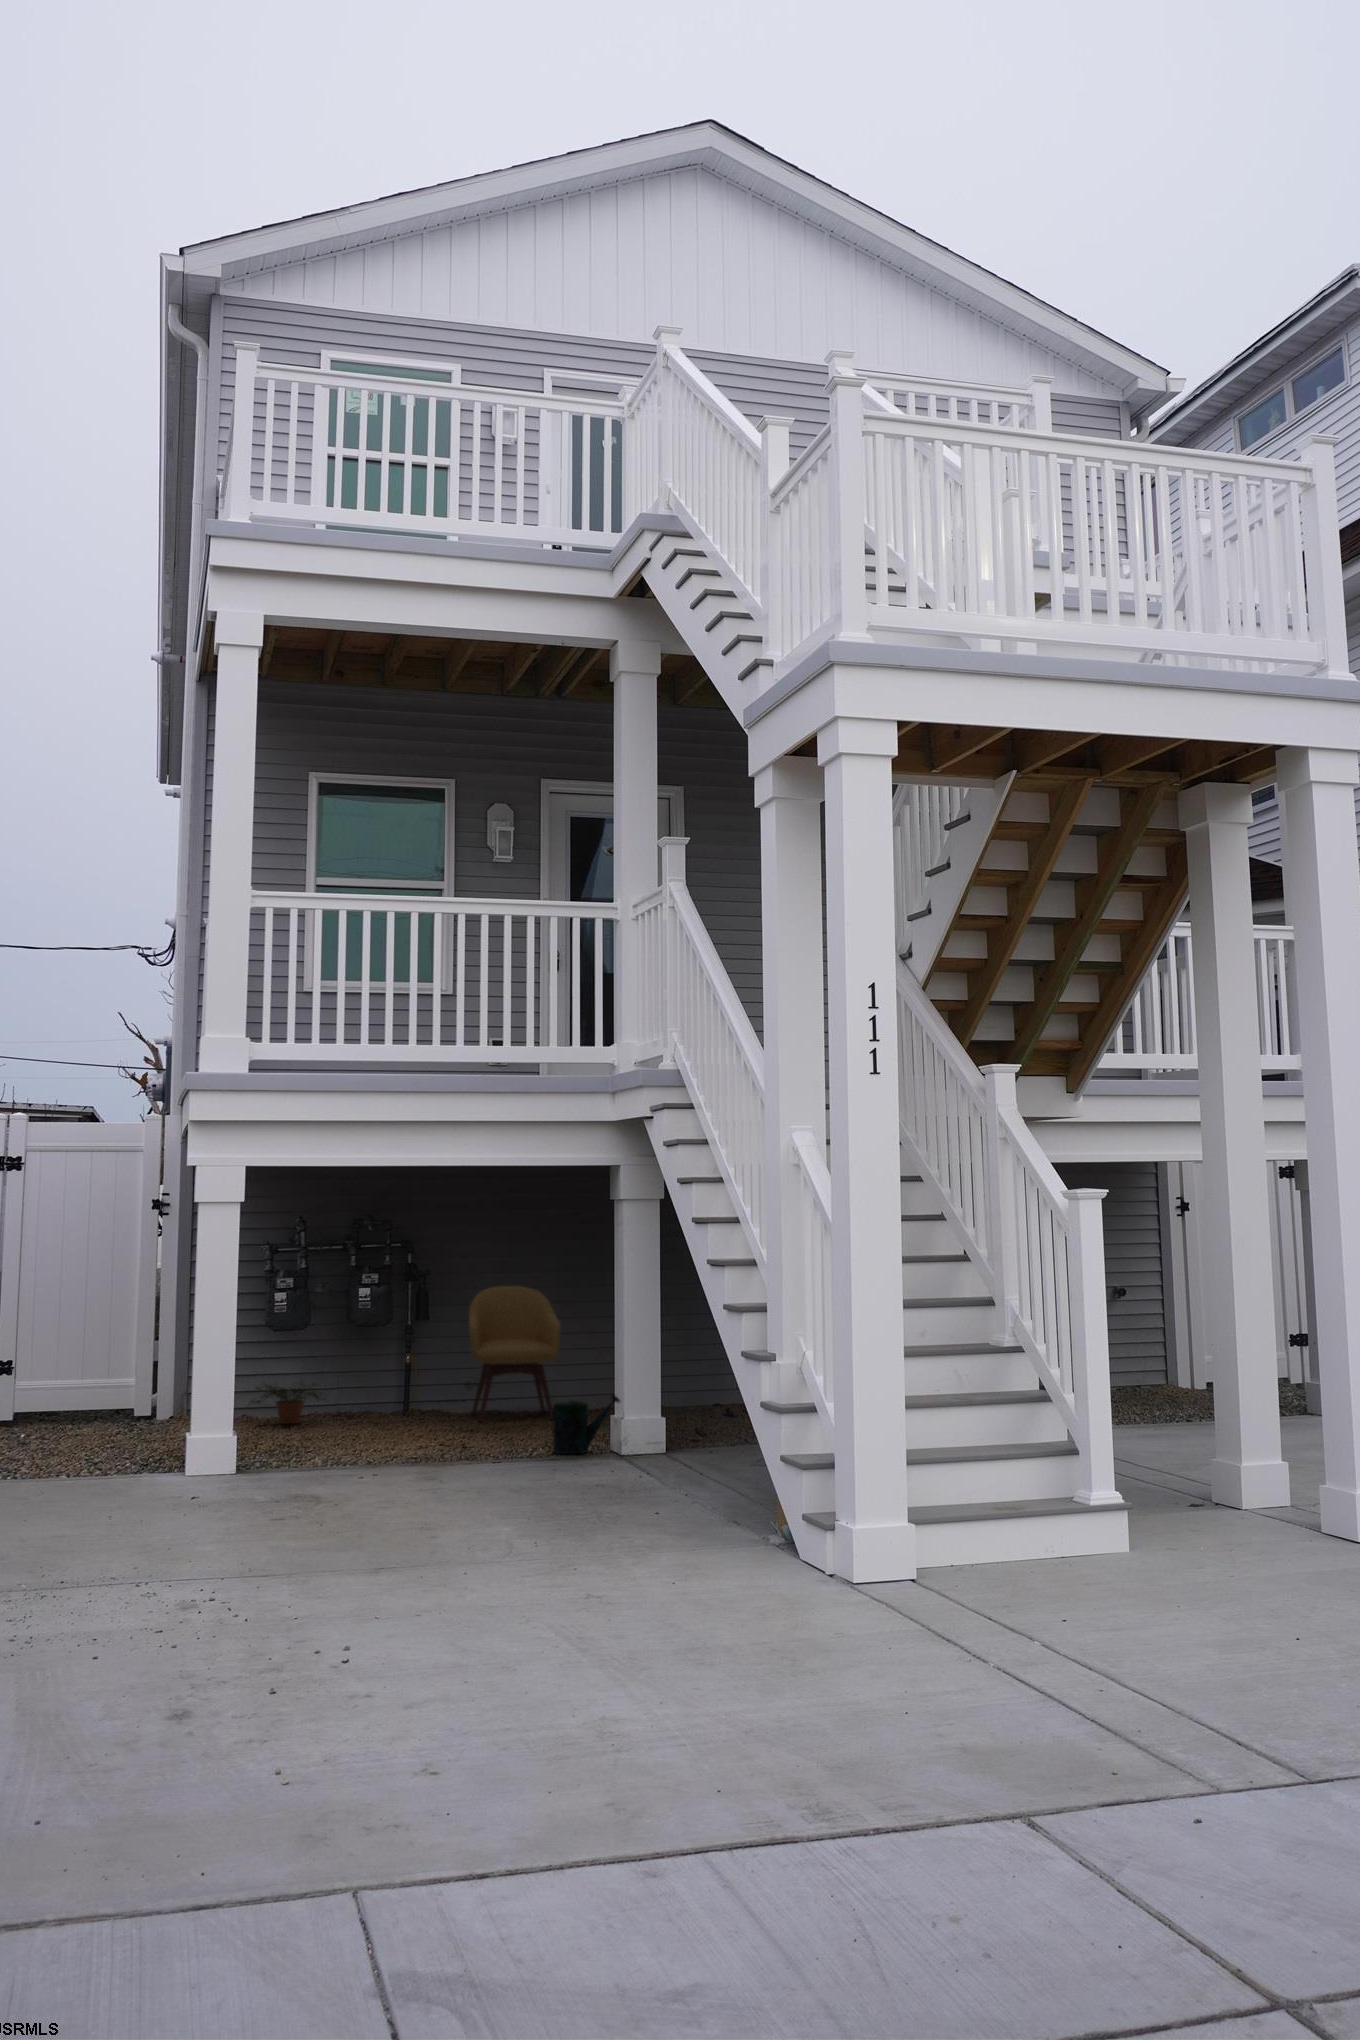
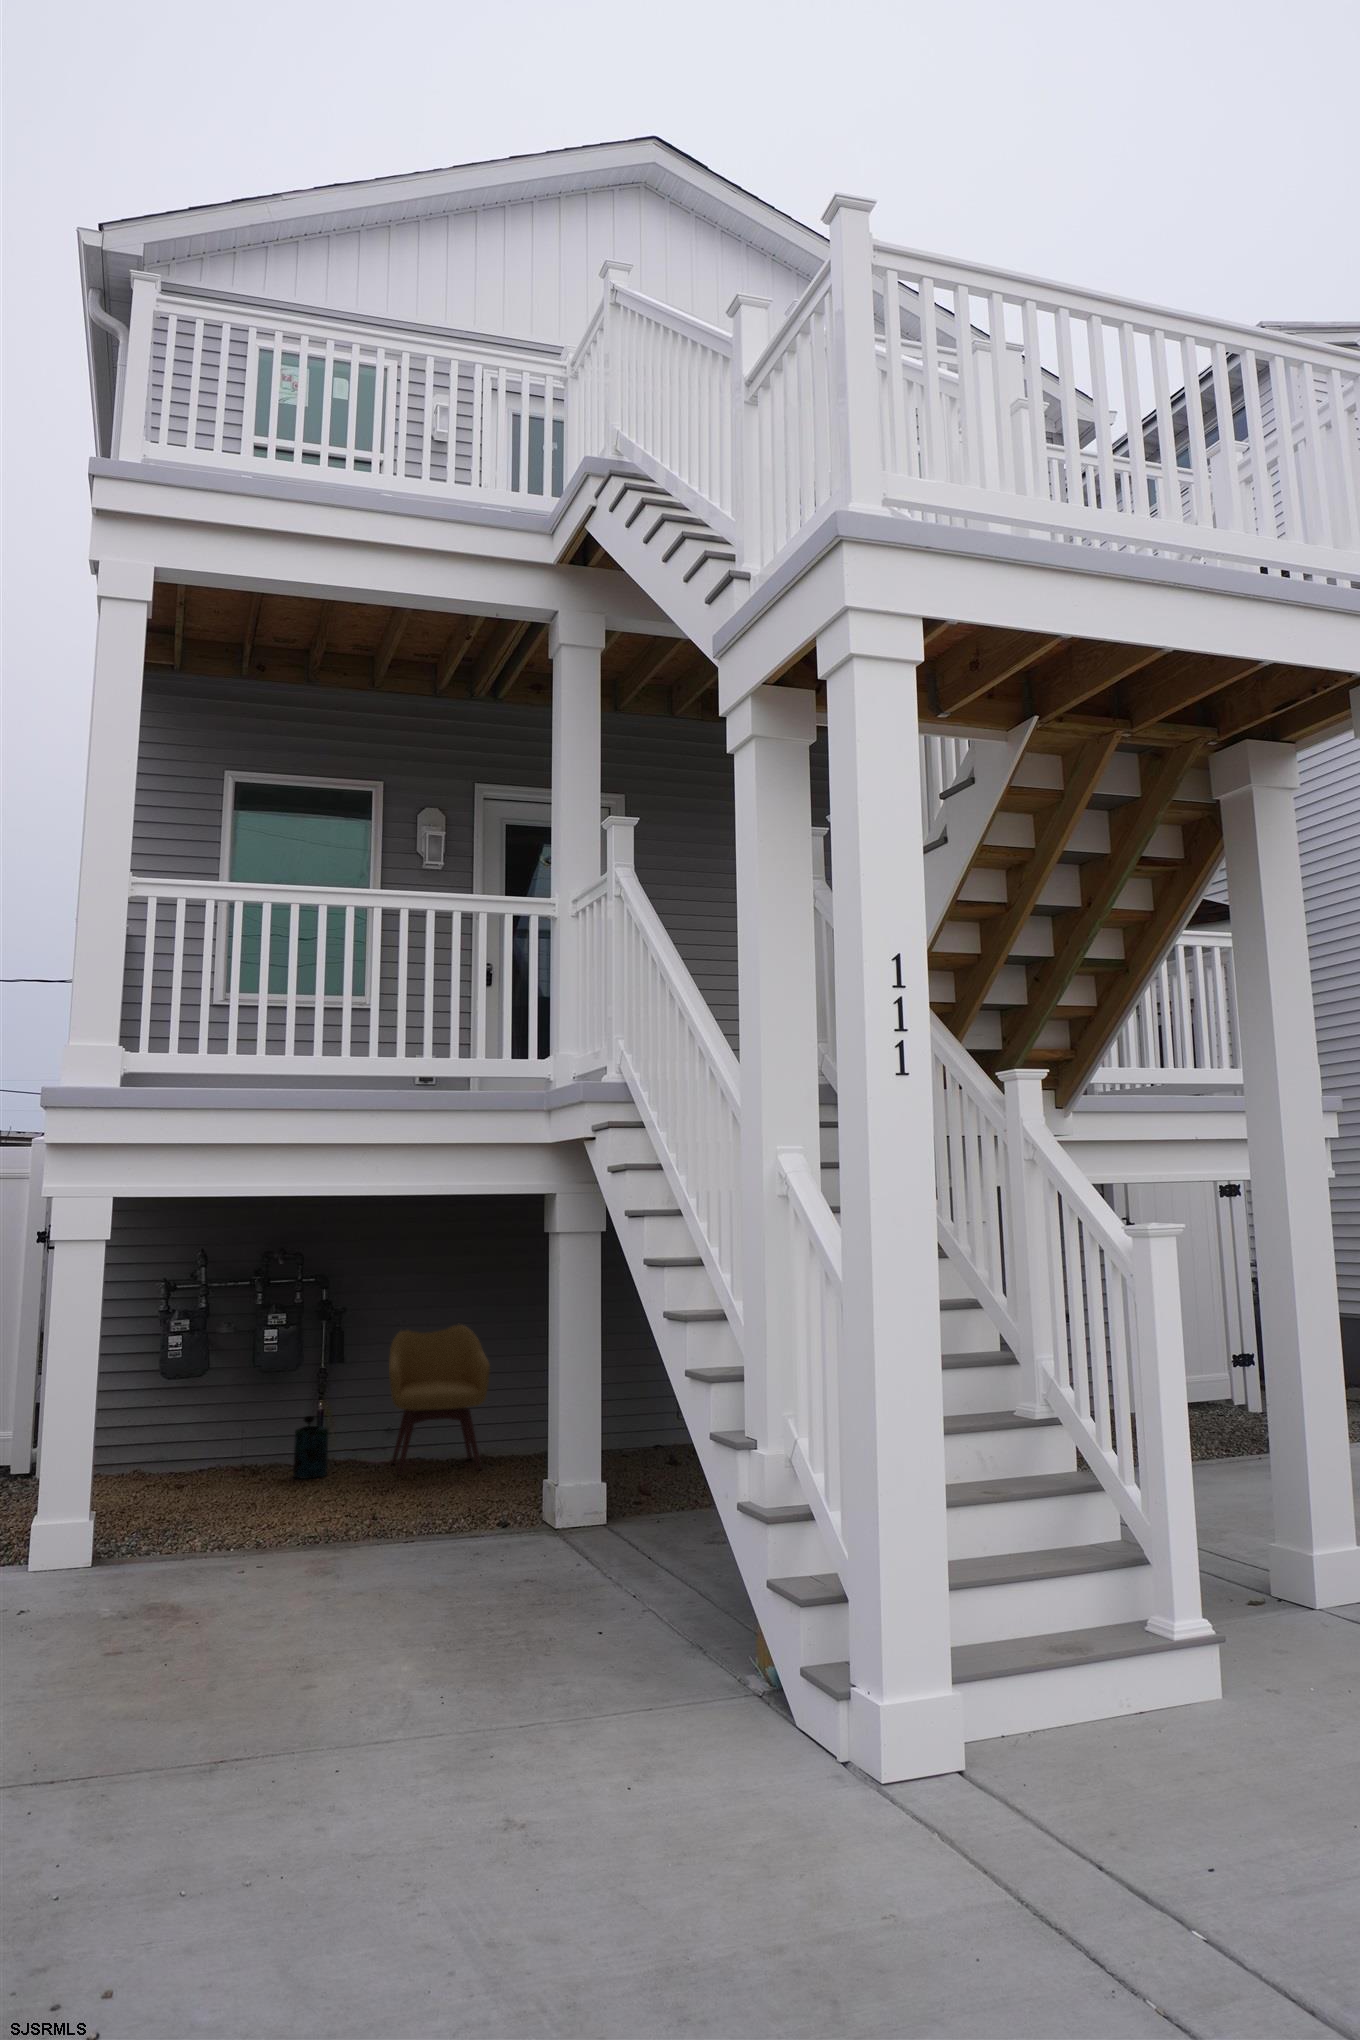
potted plant: present [252,1383,322,1424] -> none [137,1434,228,1483]
watering can: present [543,1395,620,1454] -> present [293,1416,328,1478]

